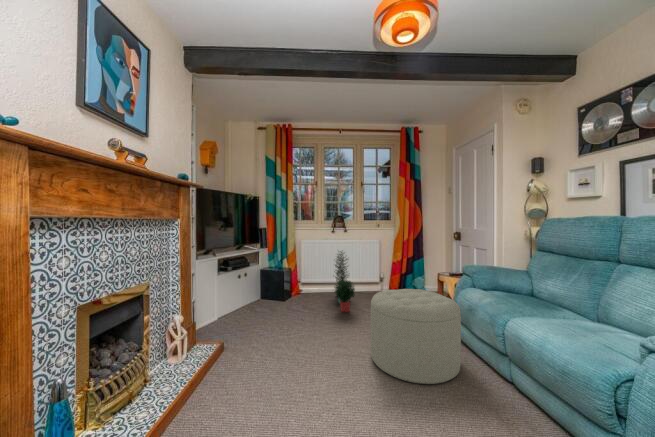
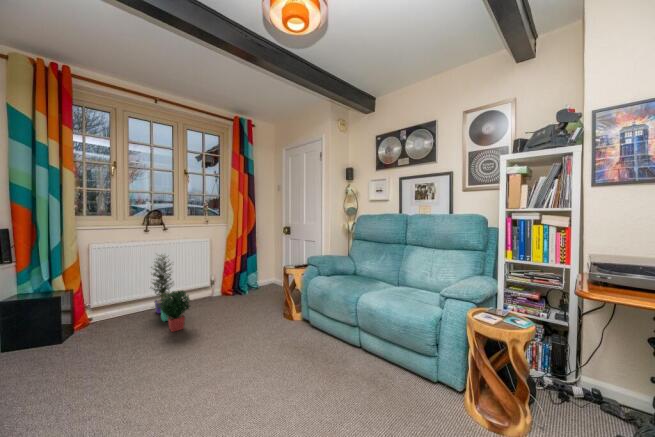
ottoman: present [371,289,461,384] -> none [236,286,326,388]

